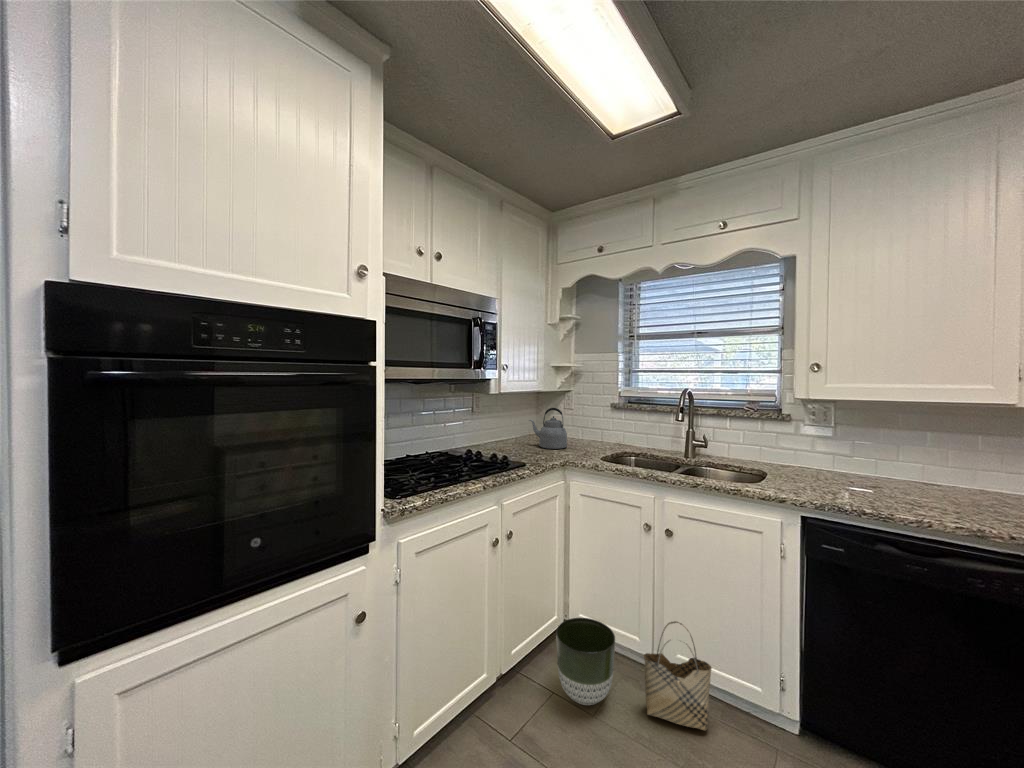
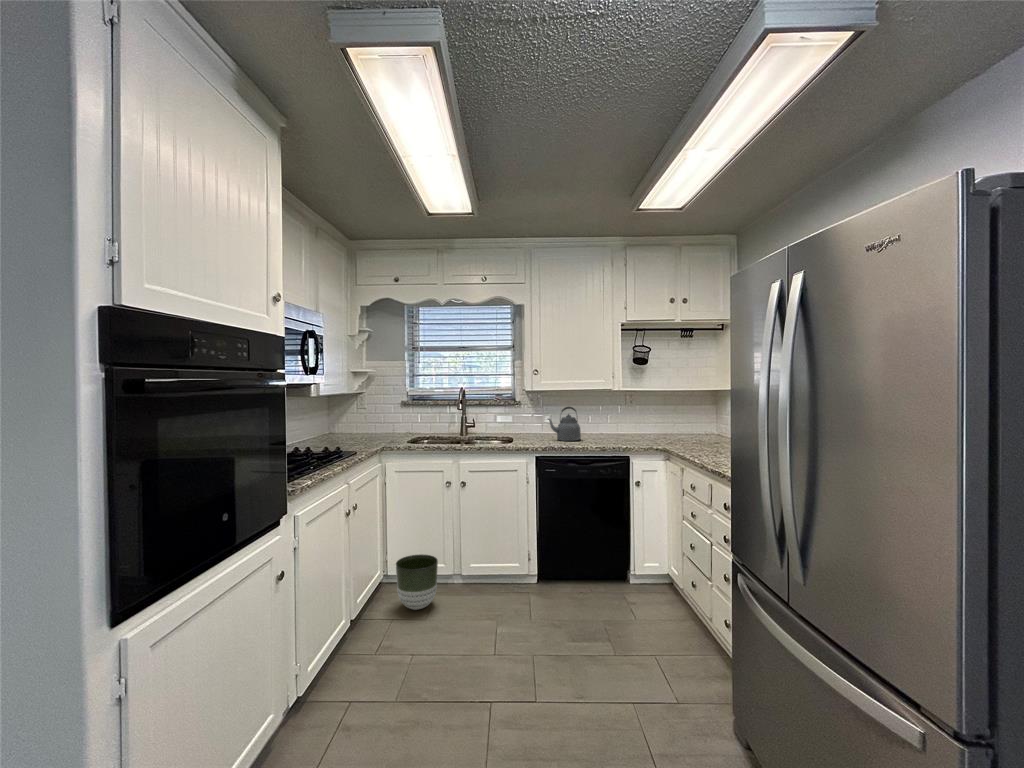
kettle: present [529,408,567,449] -> present [548,407,581,441]
woven basket: present [643,621,712,731] -> none [455,538,495,600]

